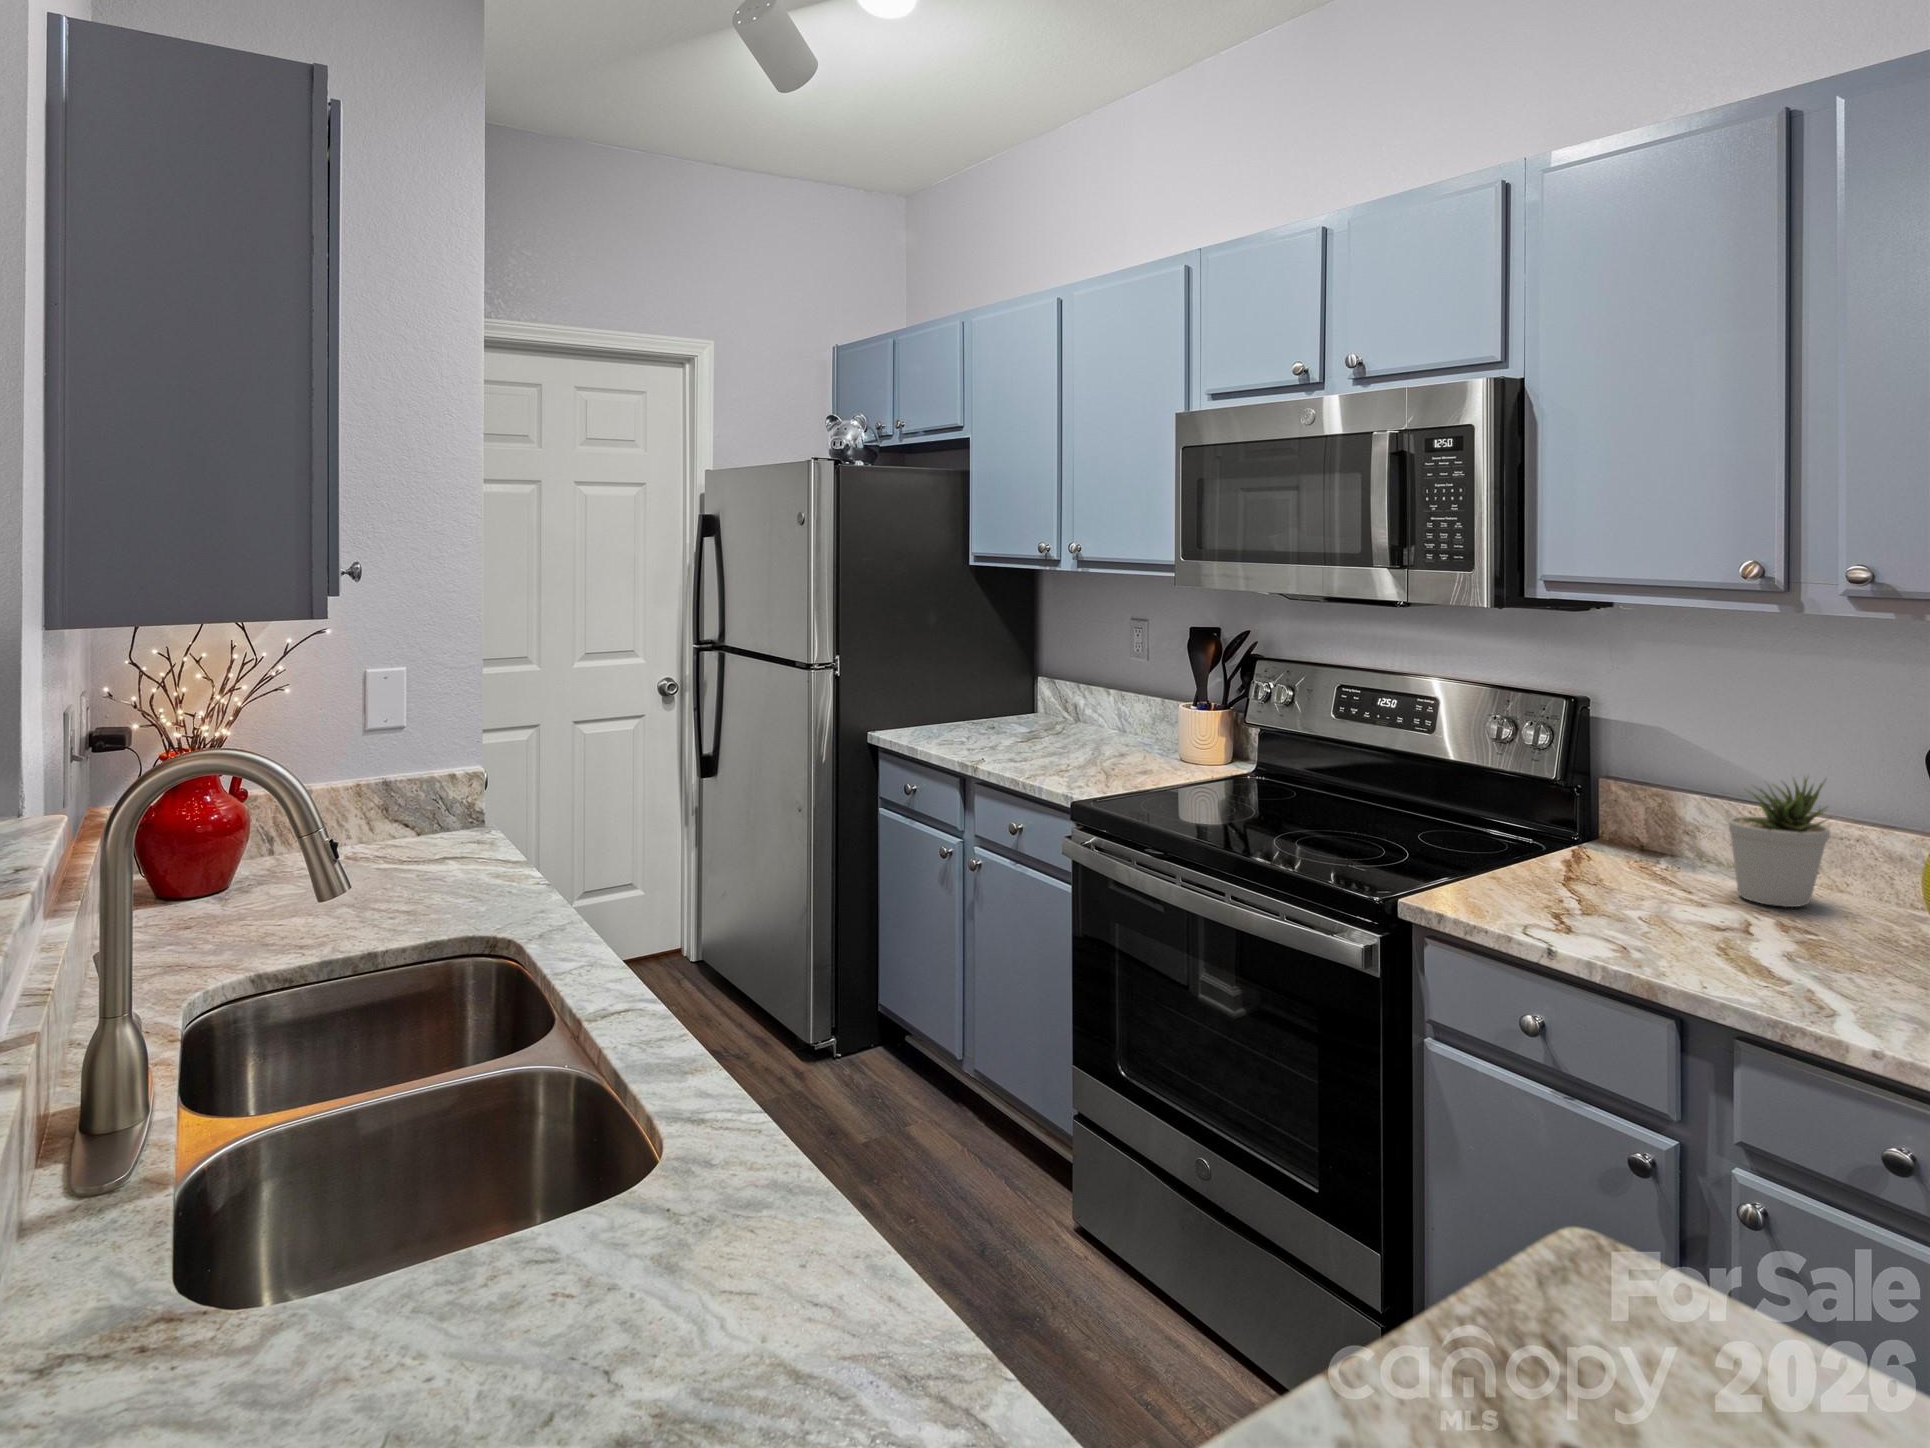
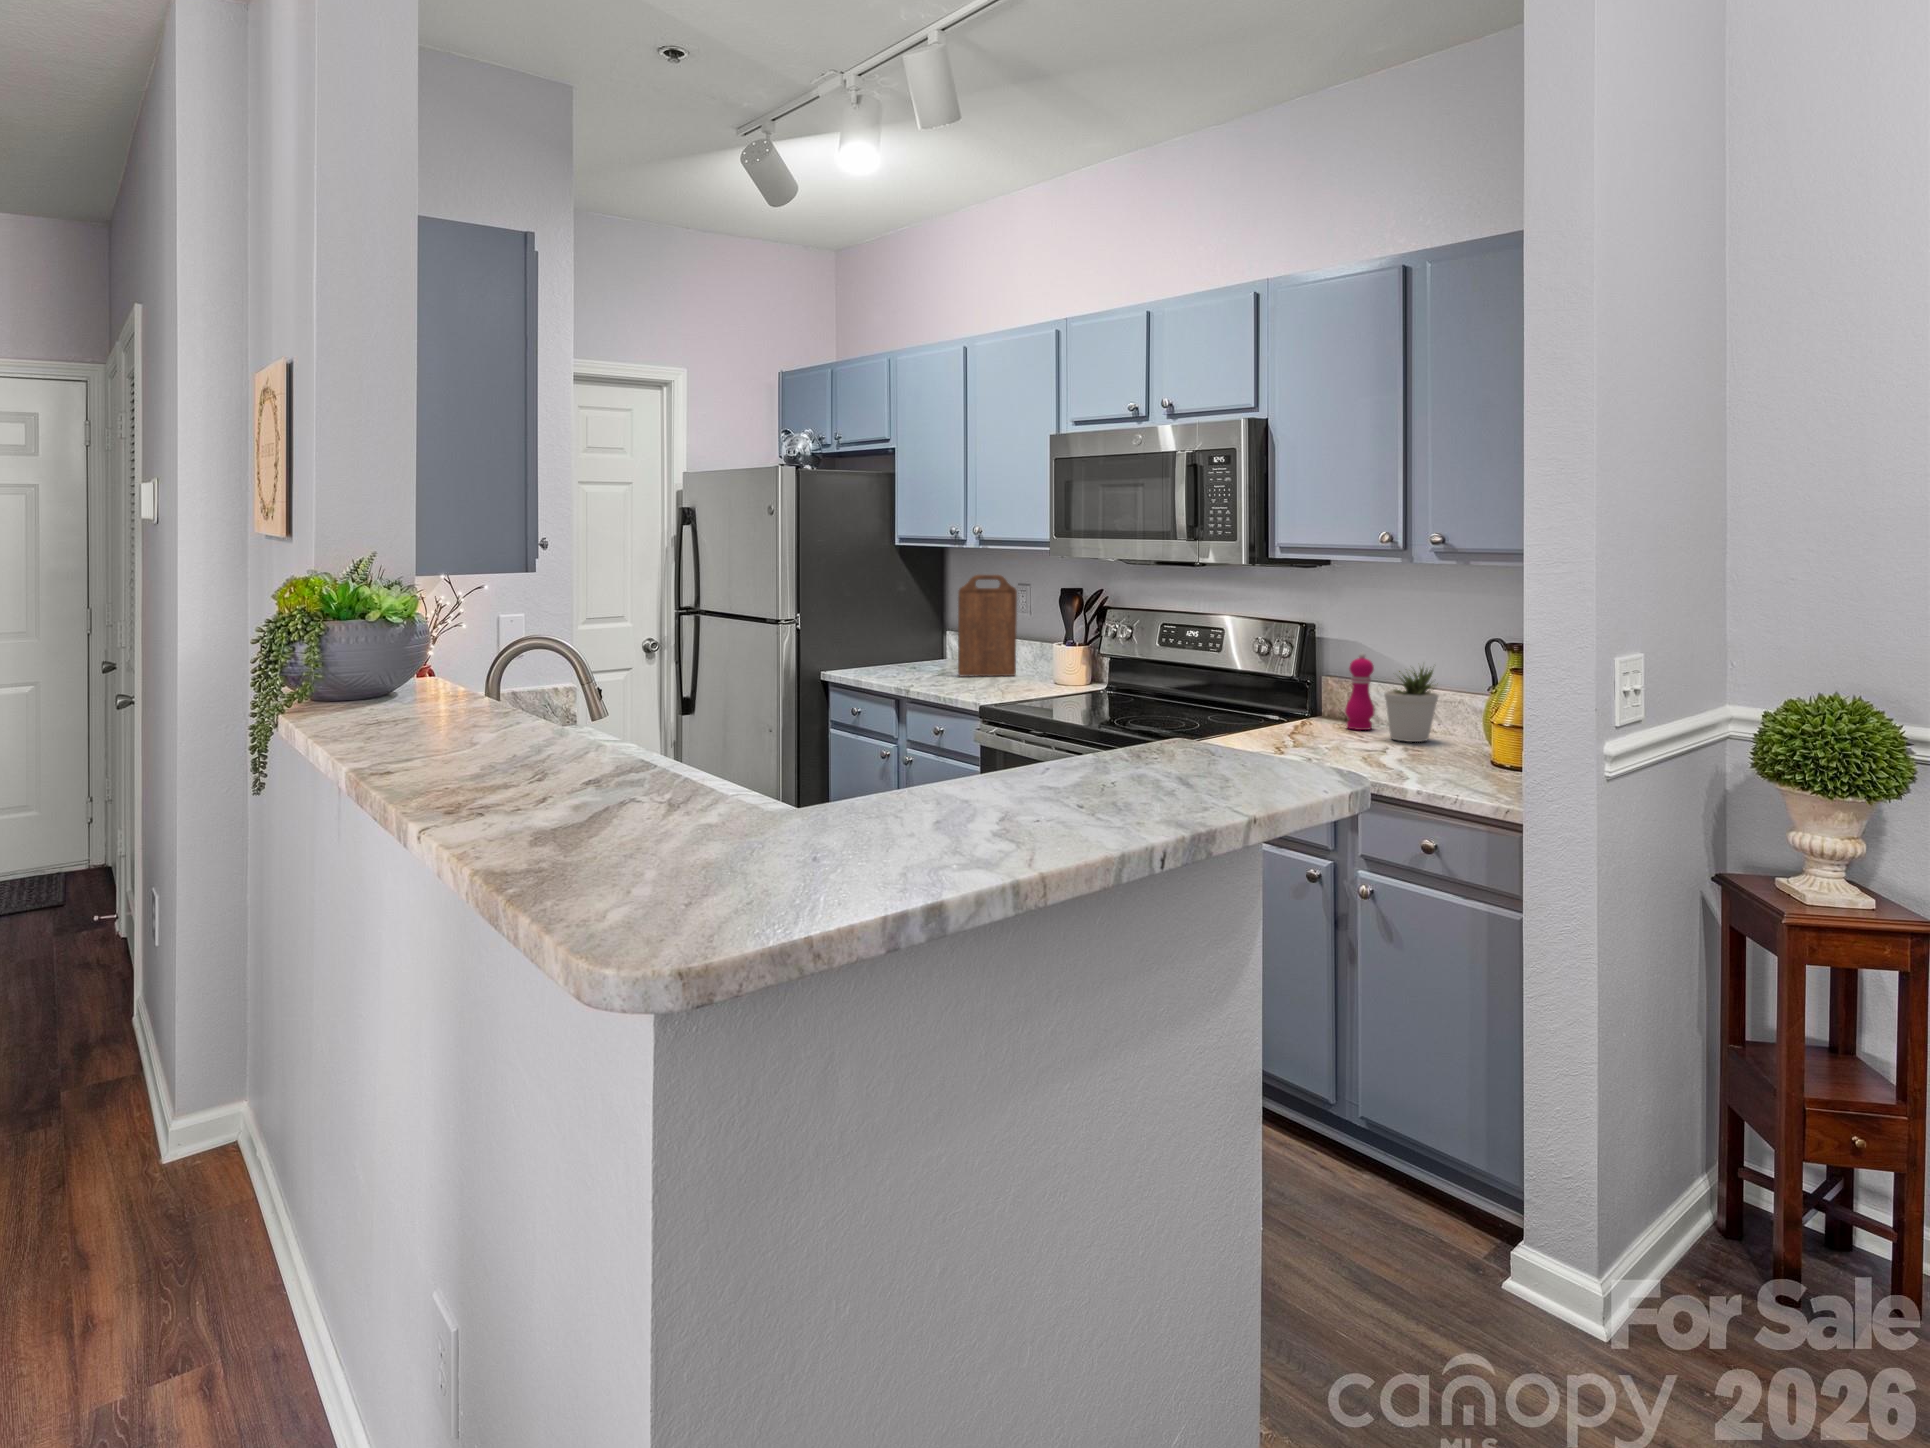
cutting board: none [1048,606,1130,743] -> present [958,575,1017,676]
pepper mill: none [1647,748,1699,872] -> present [1345,652,1374,730]

